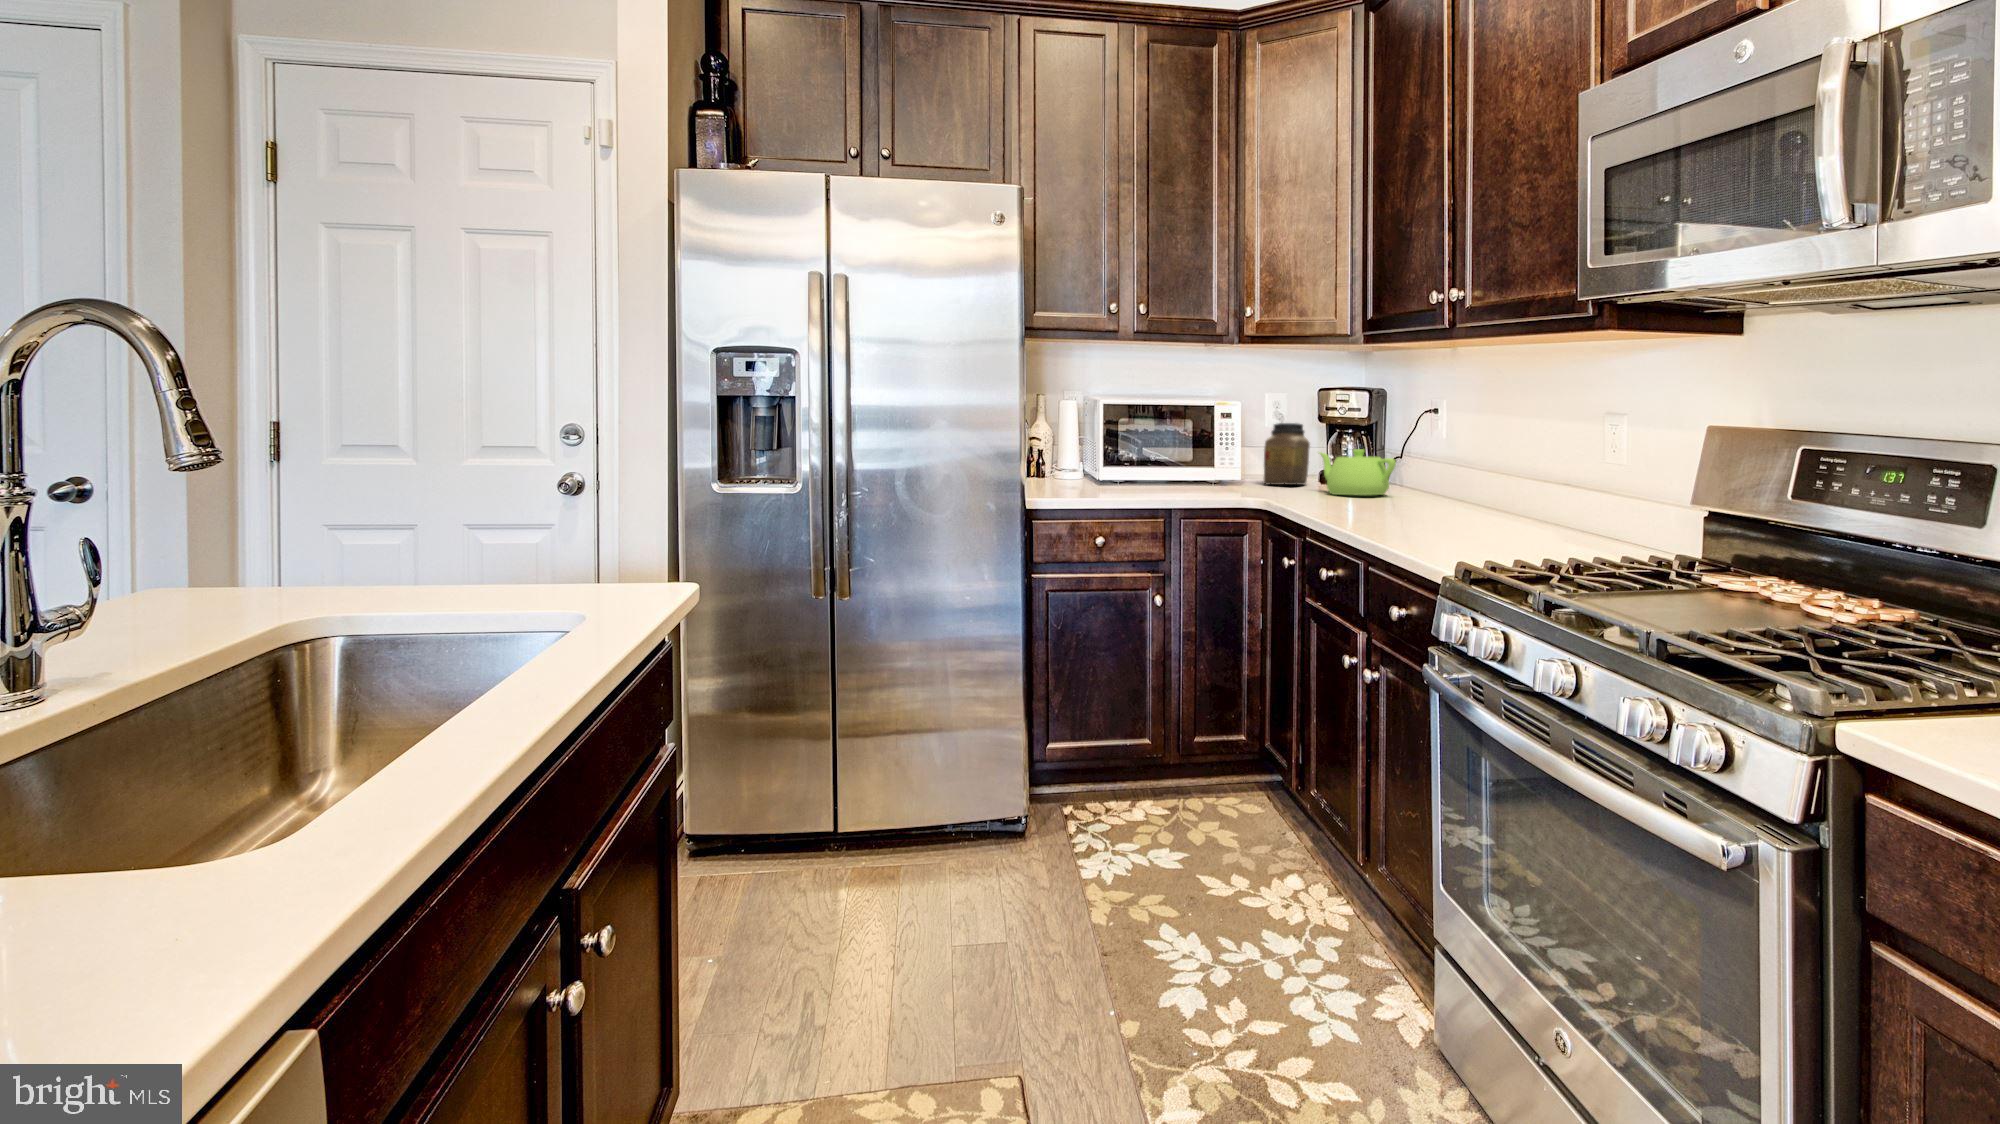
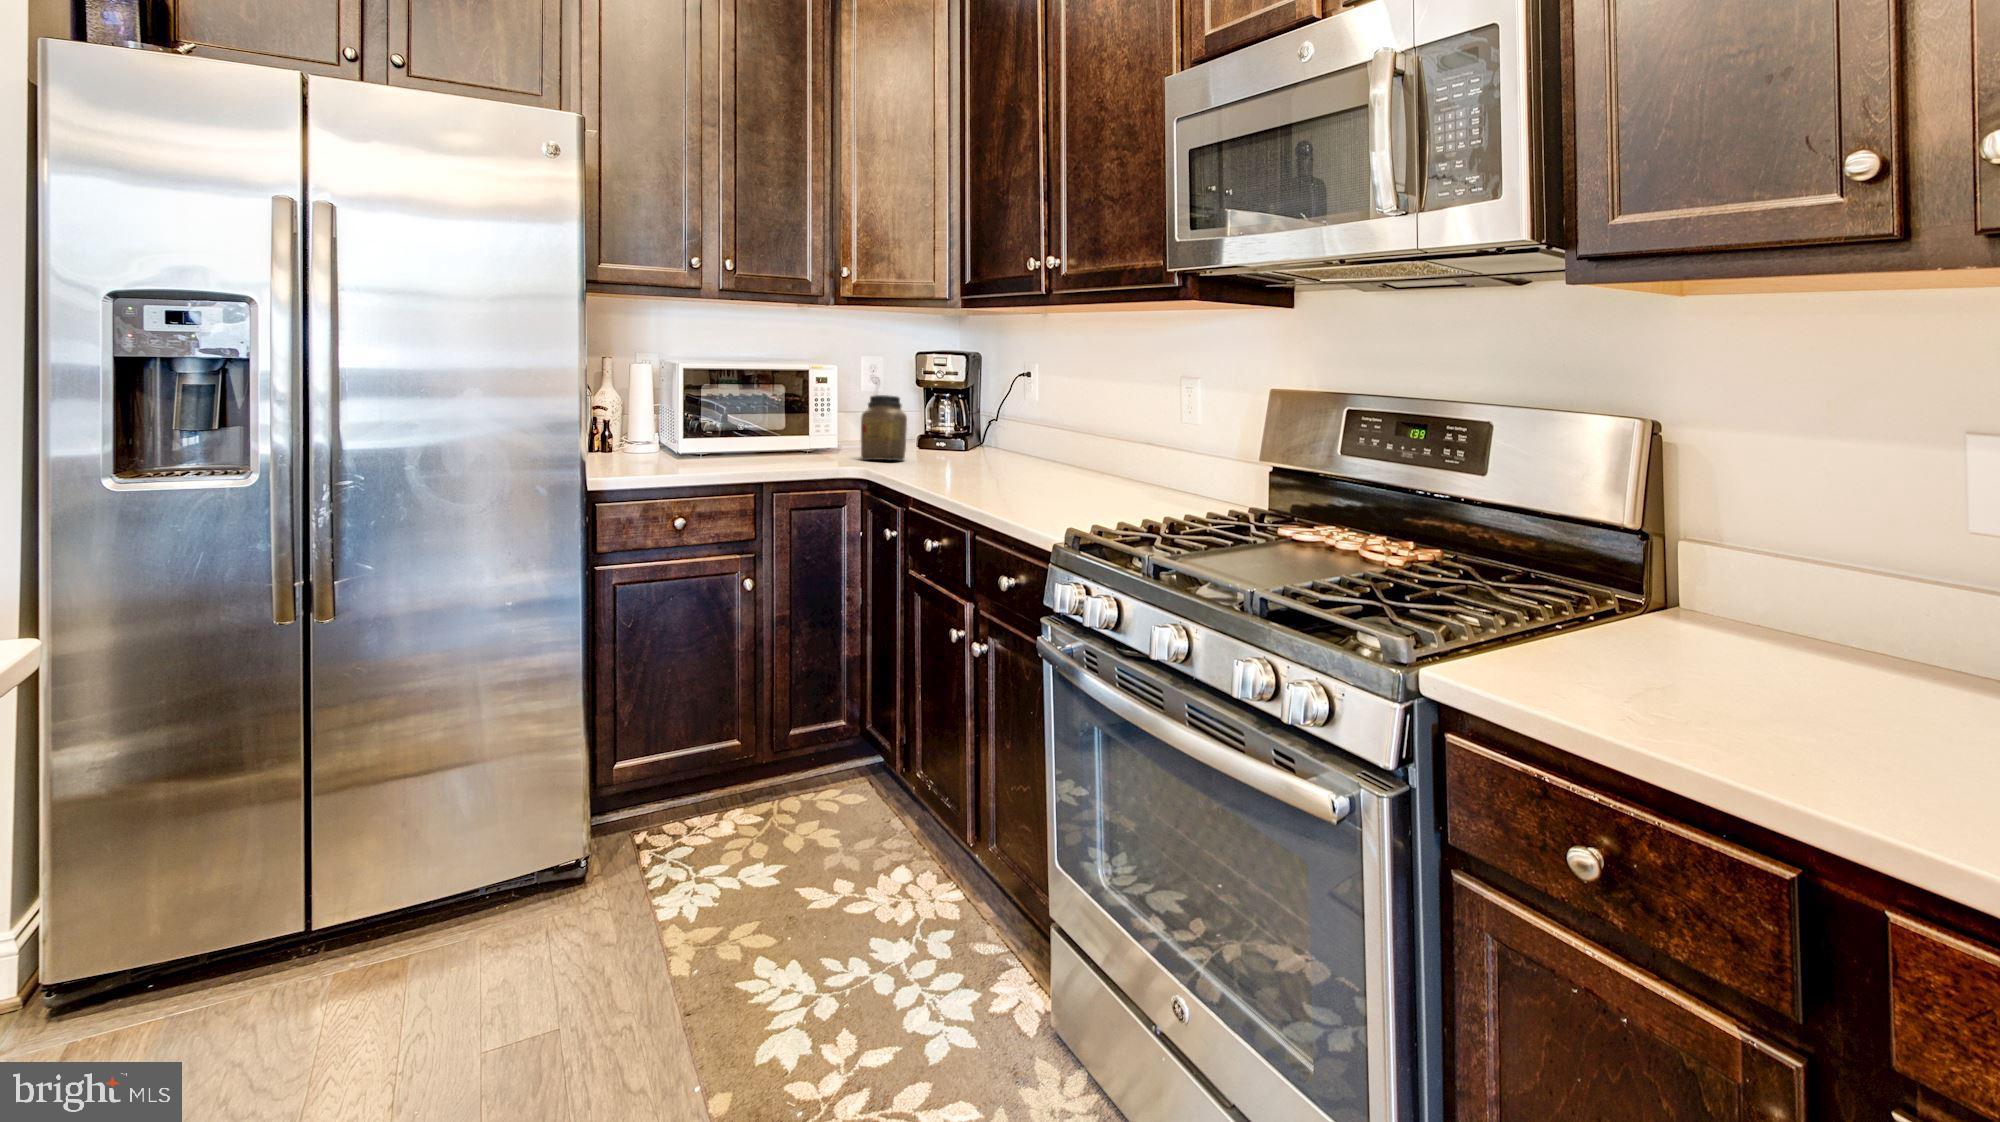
teapot: present [1319,449,1396,495] -> none [915,423,992,470]

